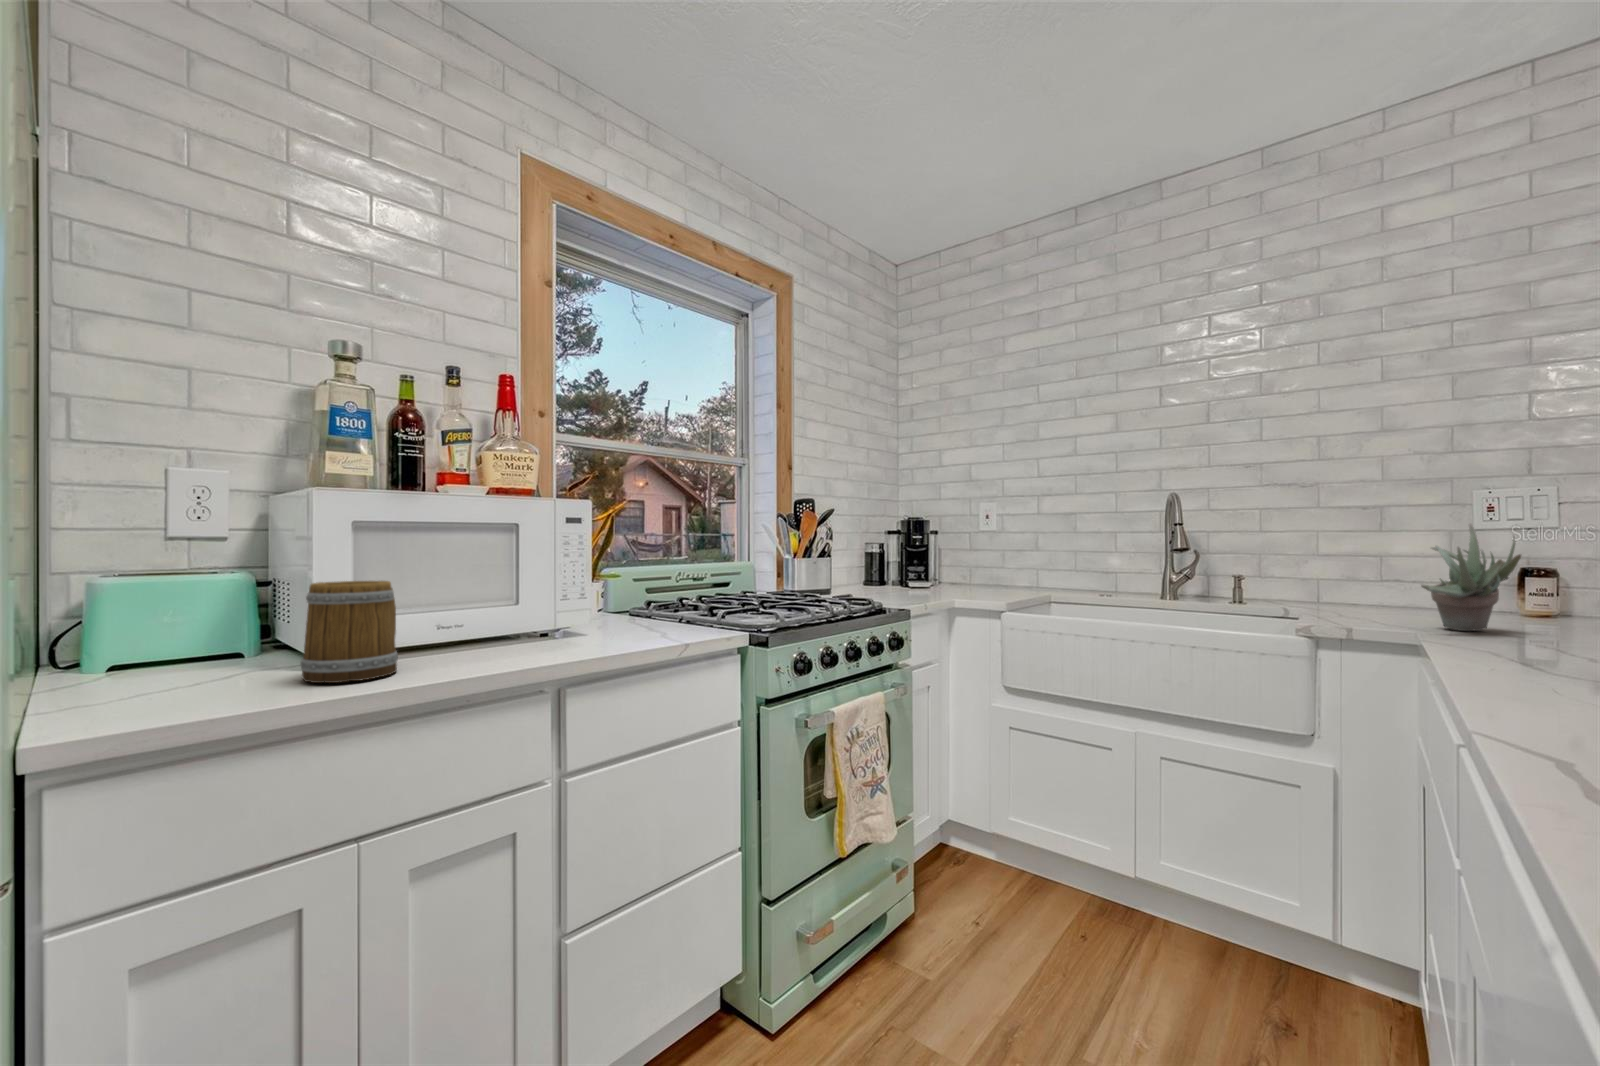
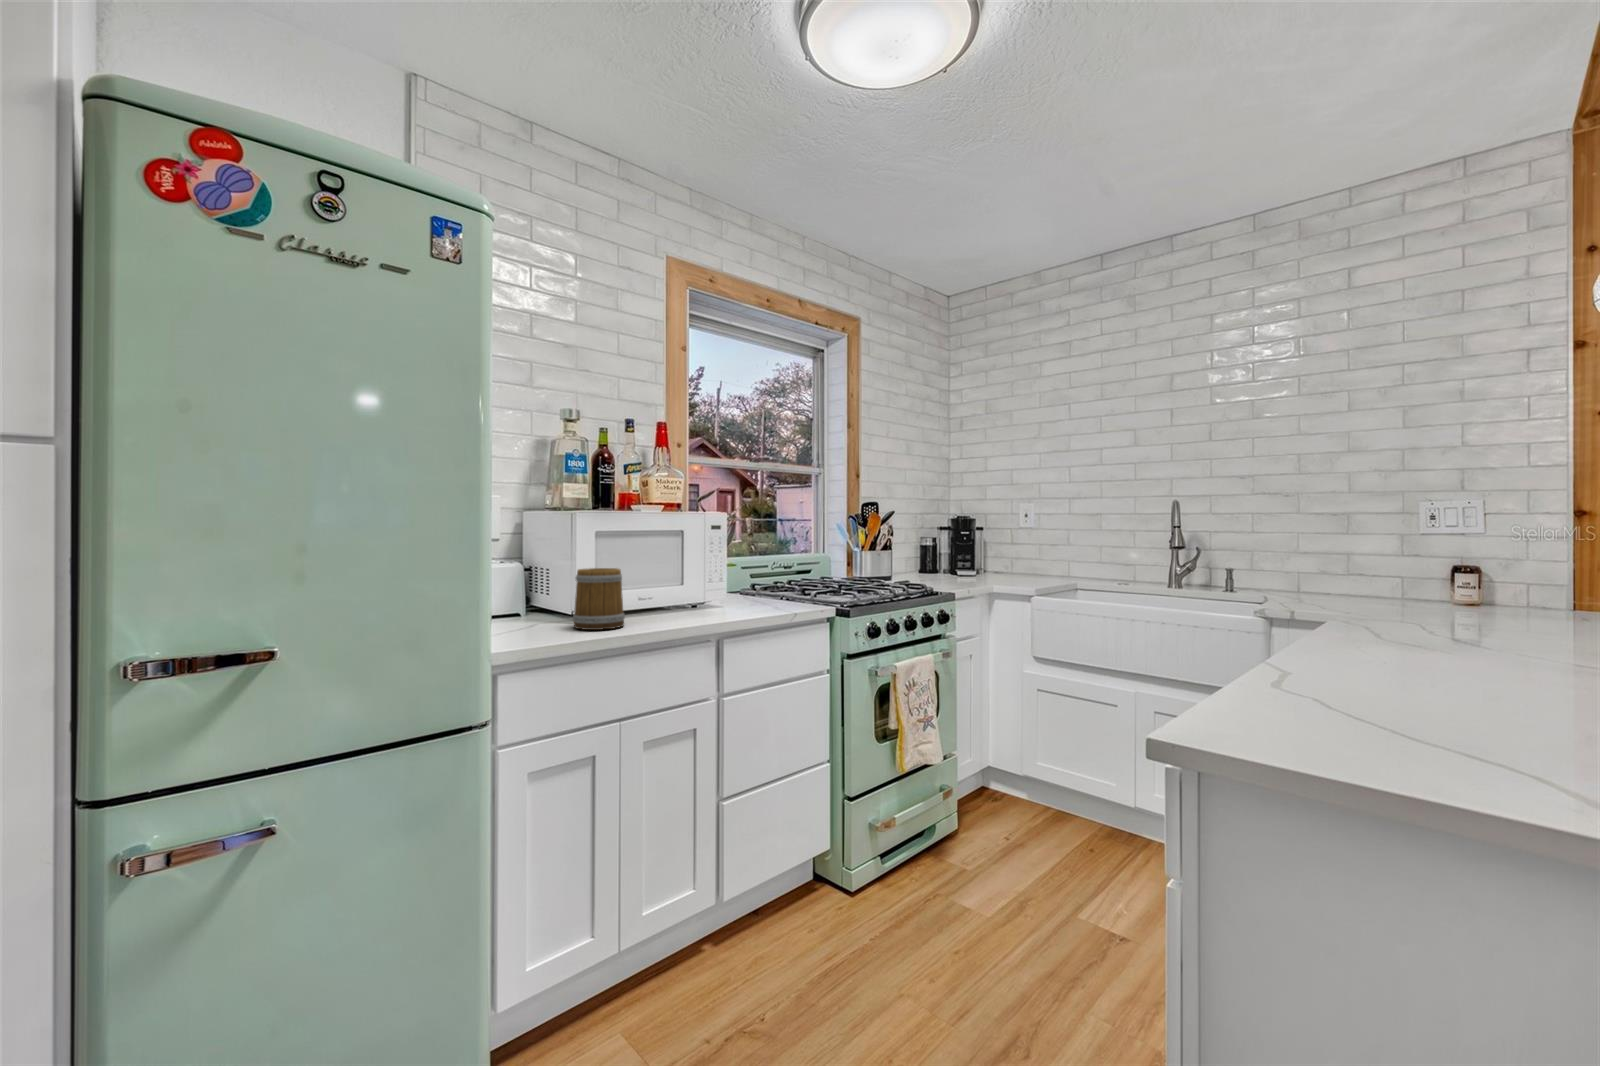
succulent plant: present [1421,523,1521,631] -> none [1342,531,1422,613]

